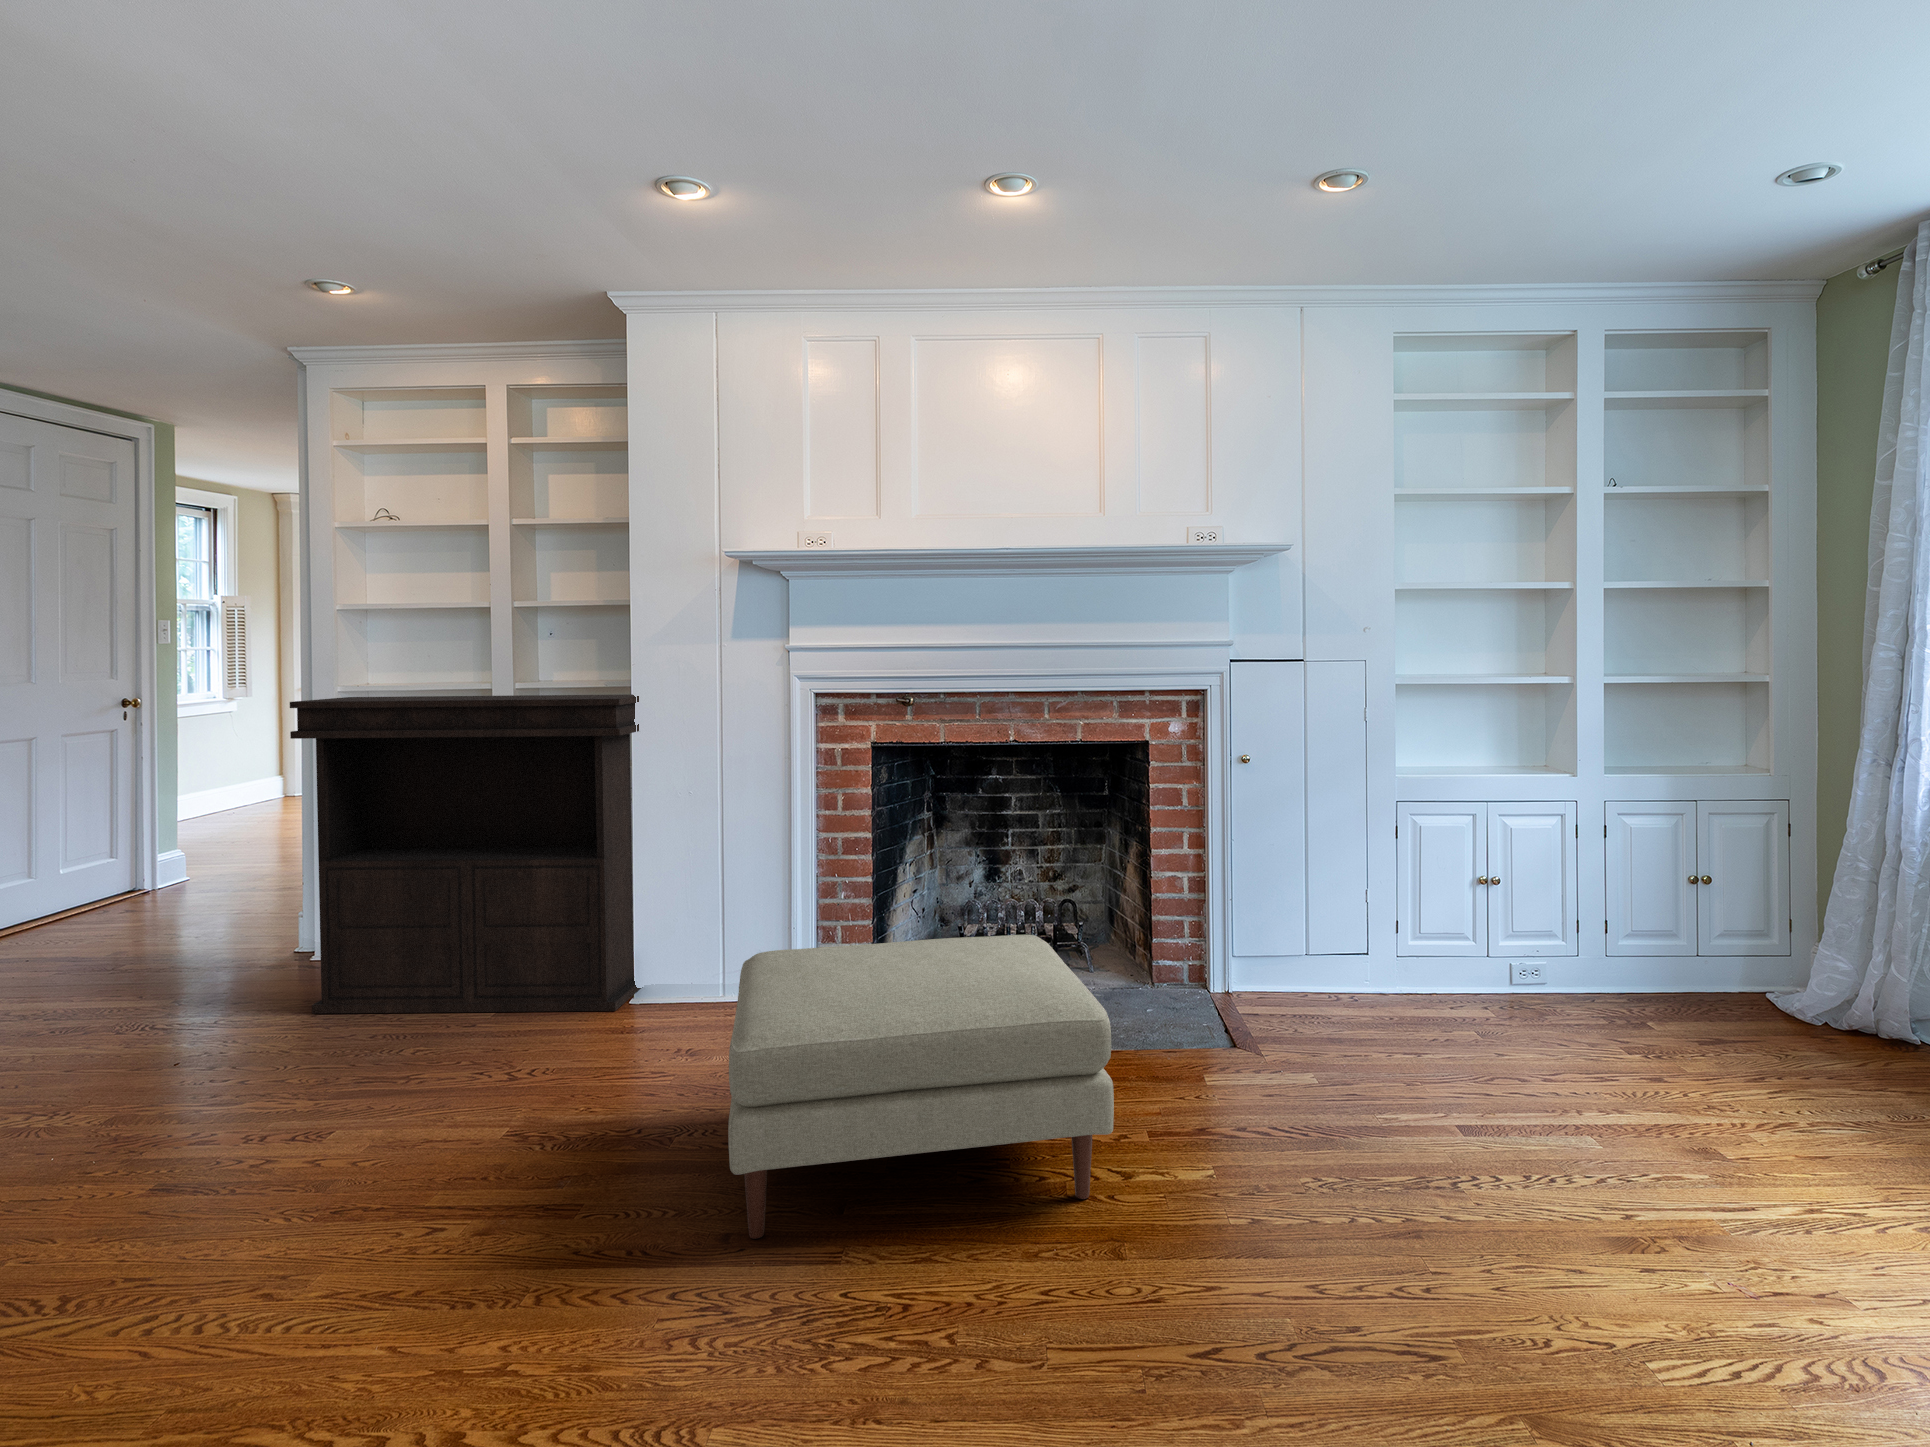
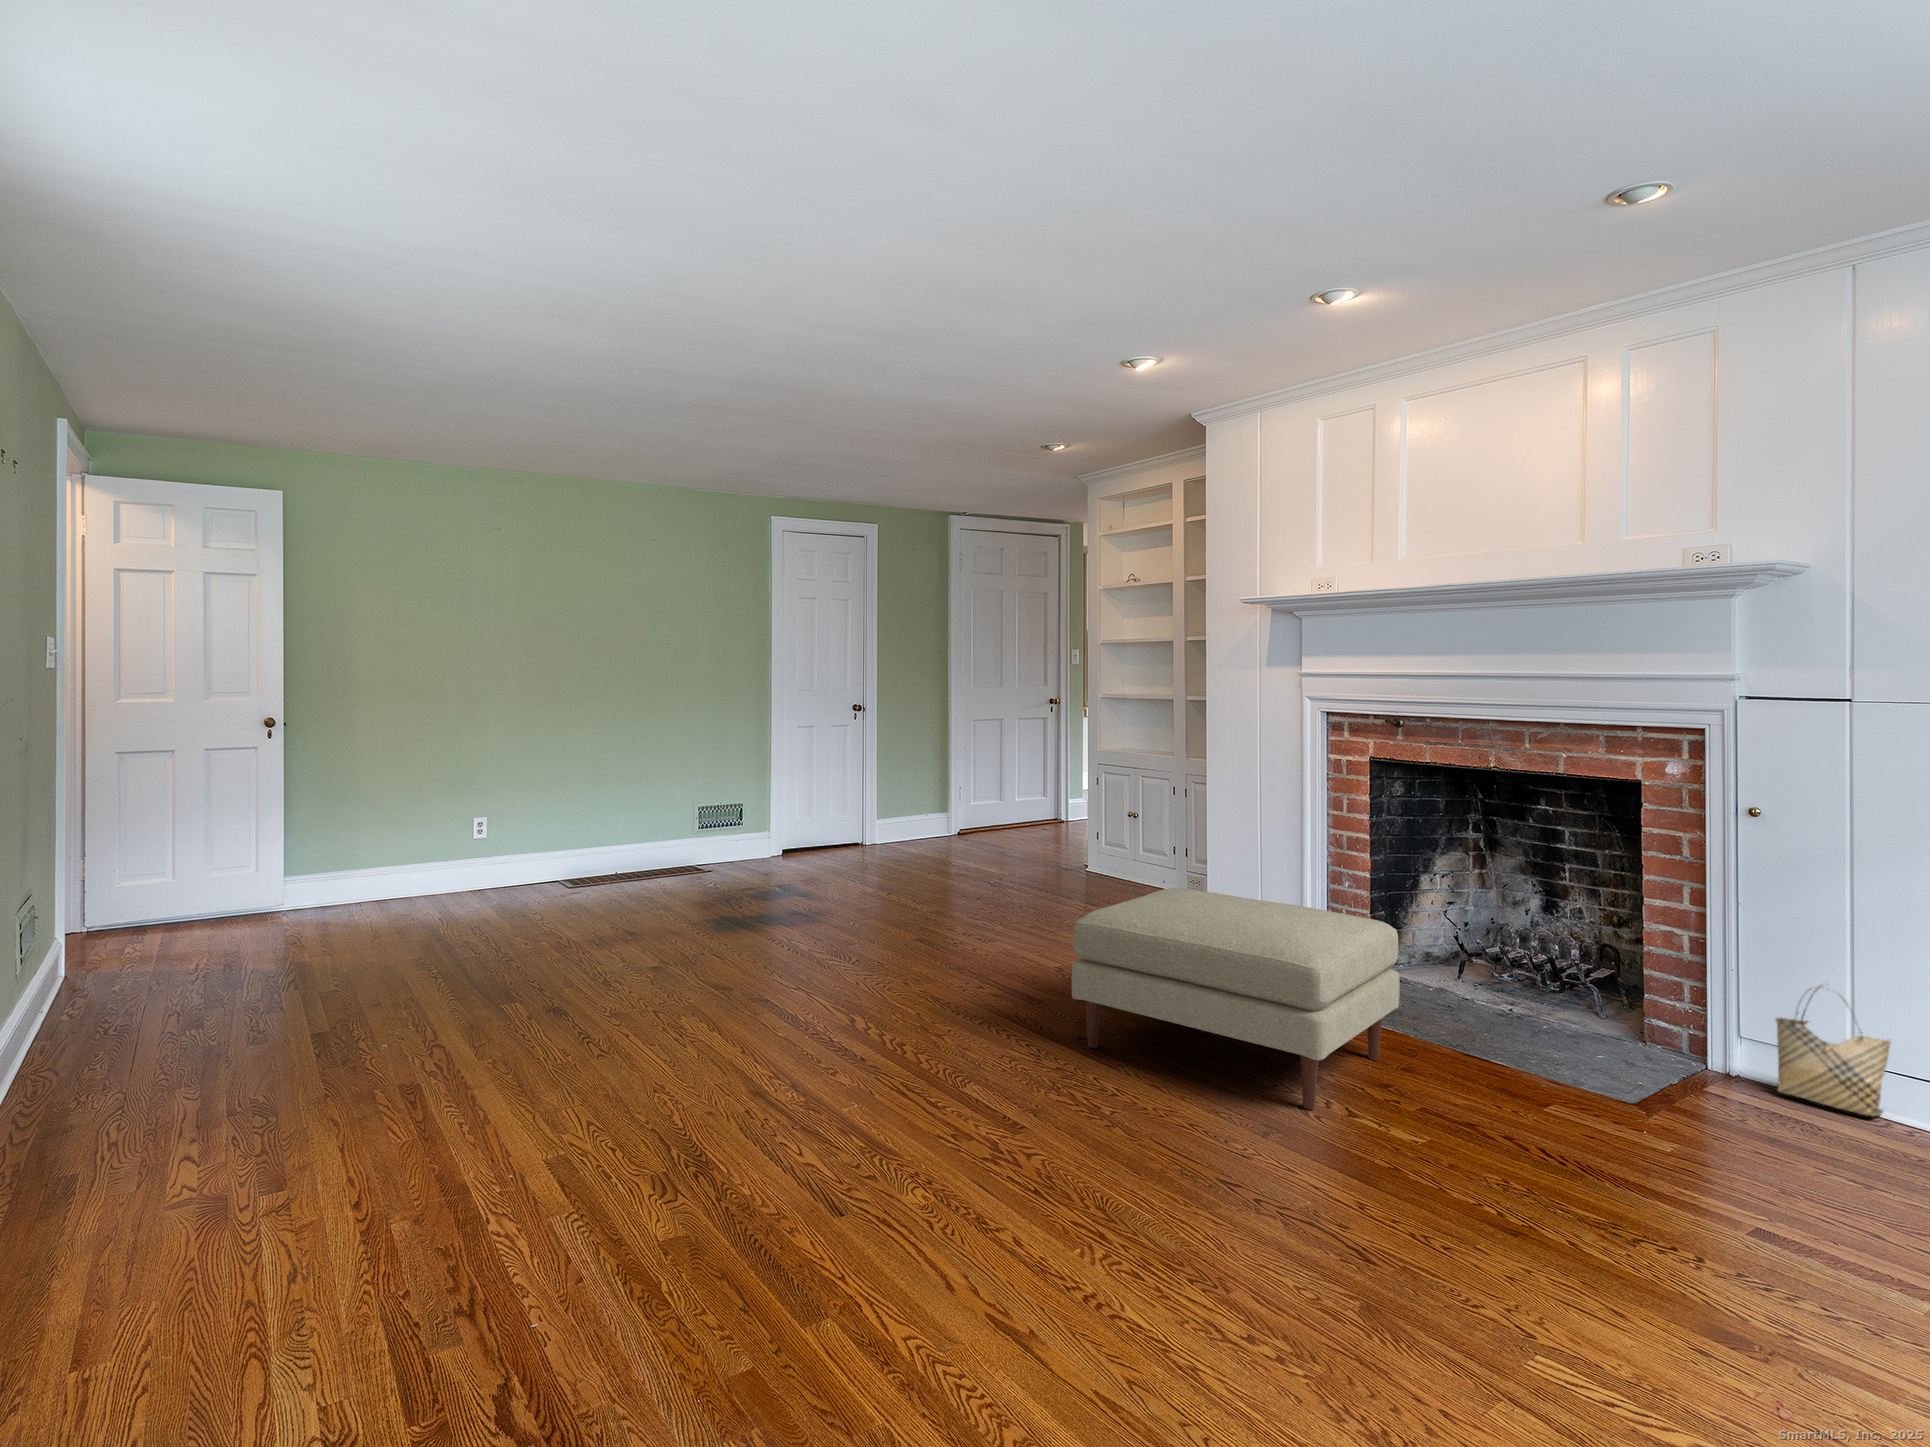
console table: present [290,694,641,1014] -> none [1020,700,1226,935]
woven basket: none [1273,896,1347,1003] -> present [1776,985,1891,1116]

